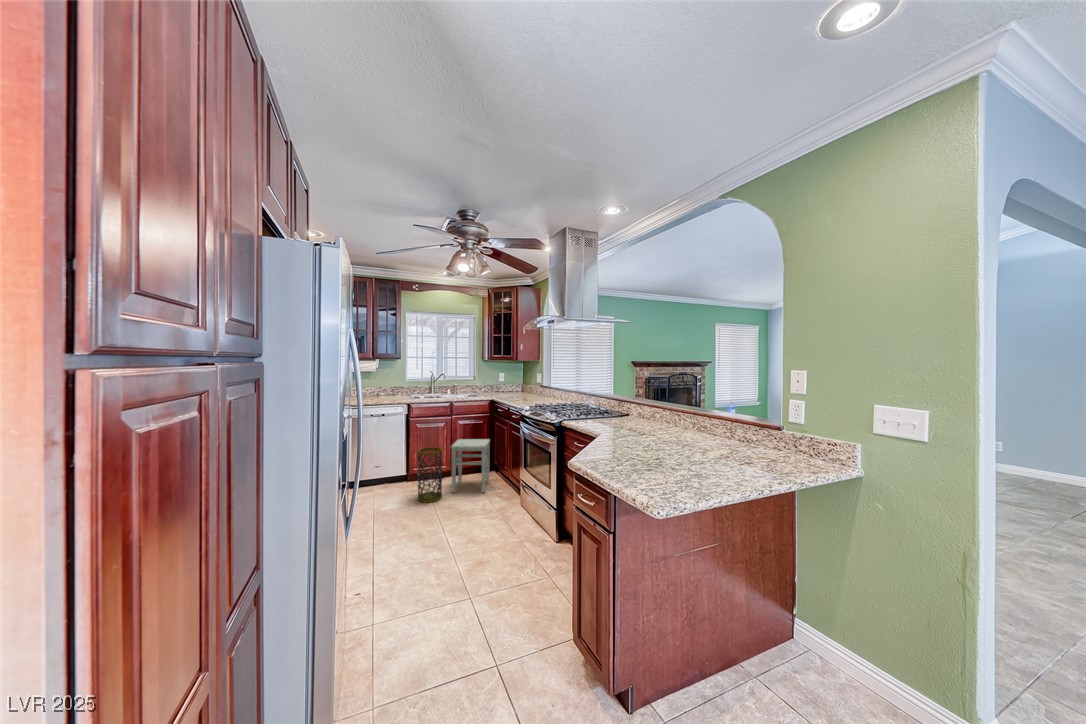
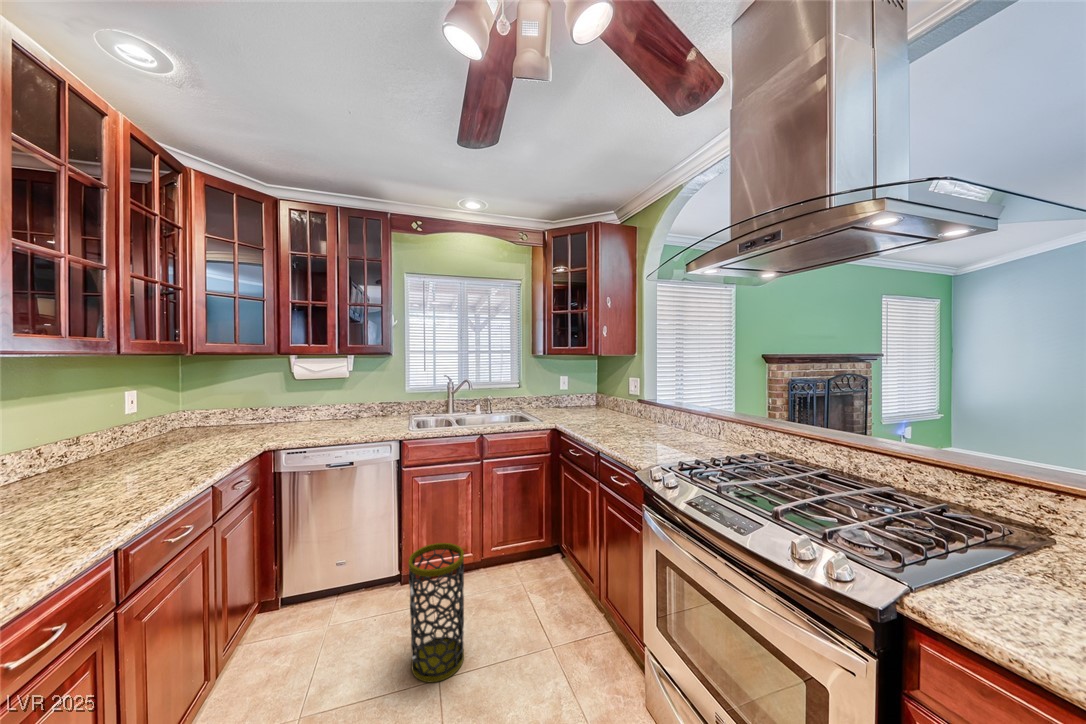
stool: present [451,439,490,493] -> none [482,511,559,642]

